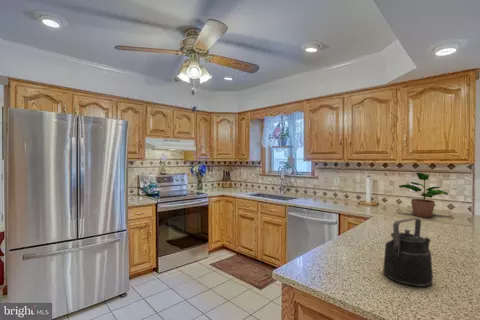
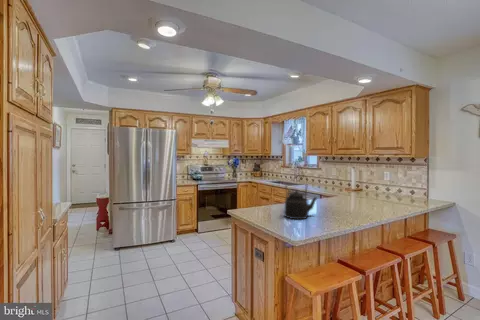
potted plant: present [399,173,448,217] -> none [364,163,403,199]

